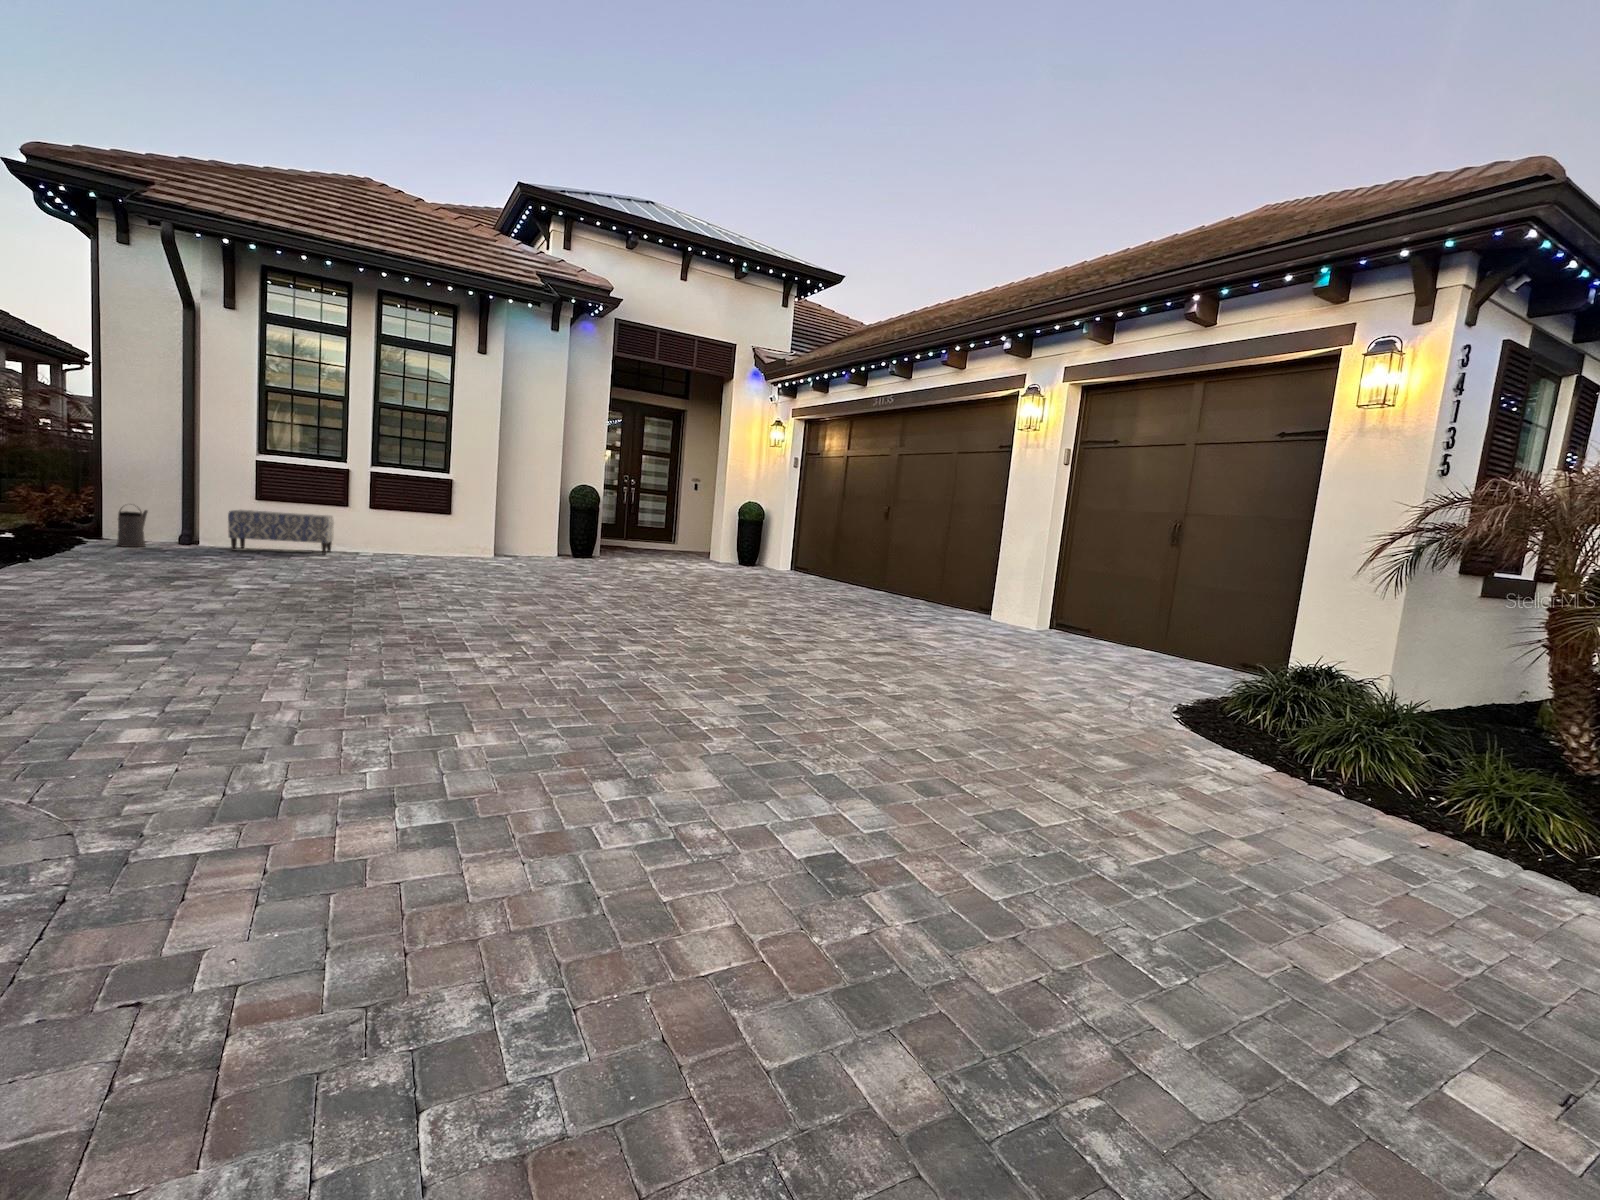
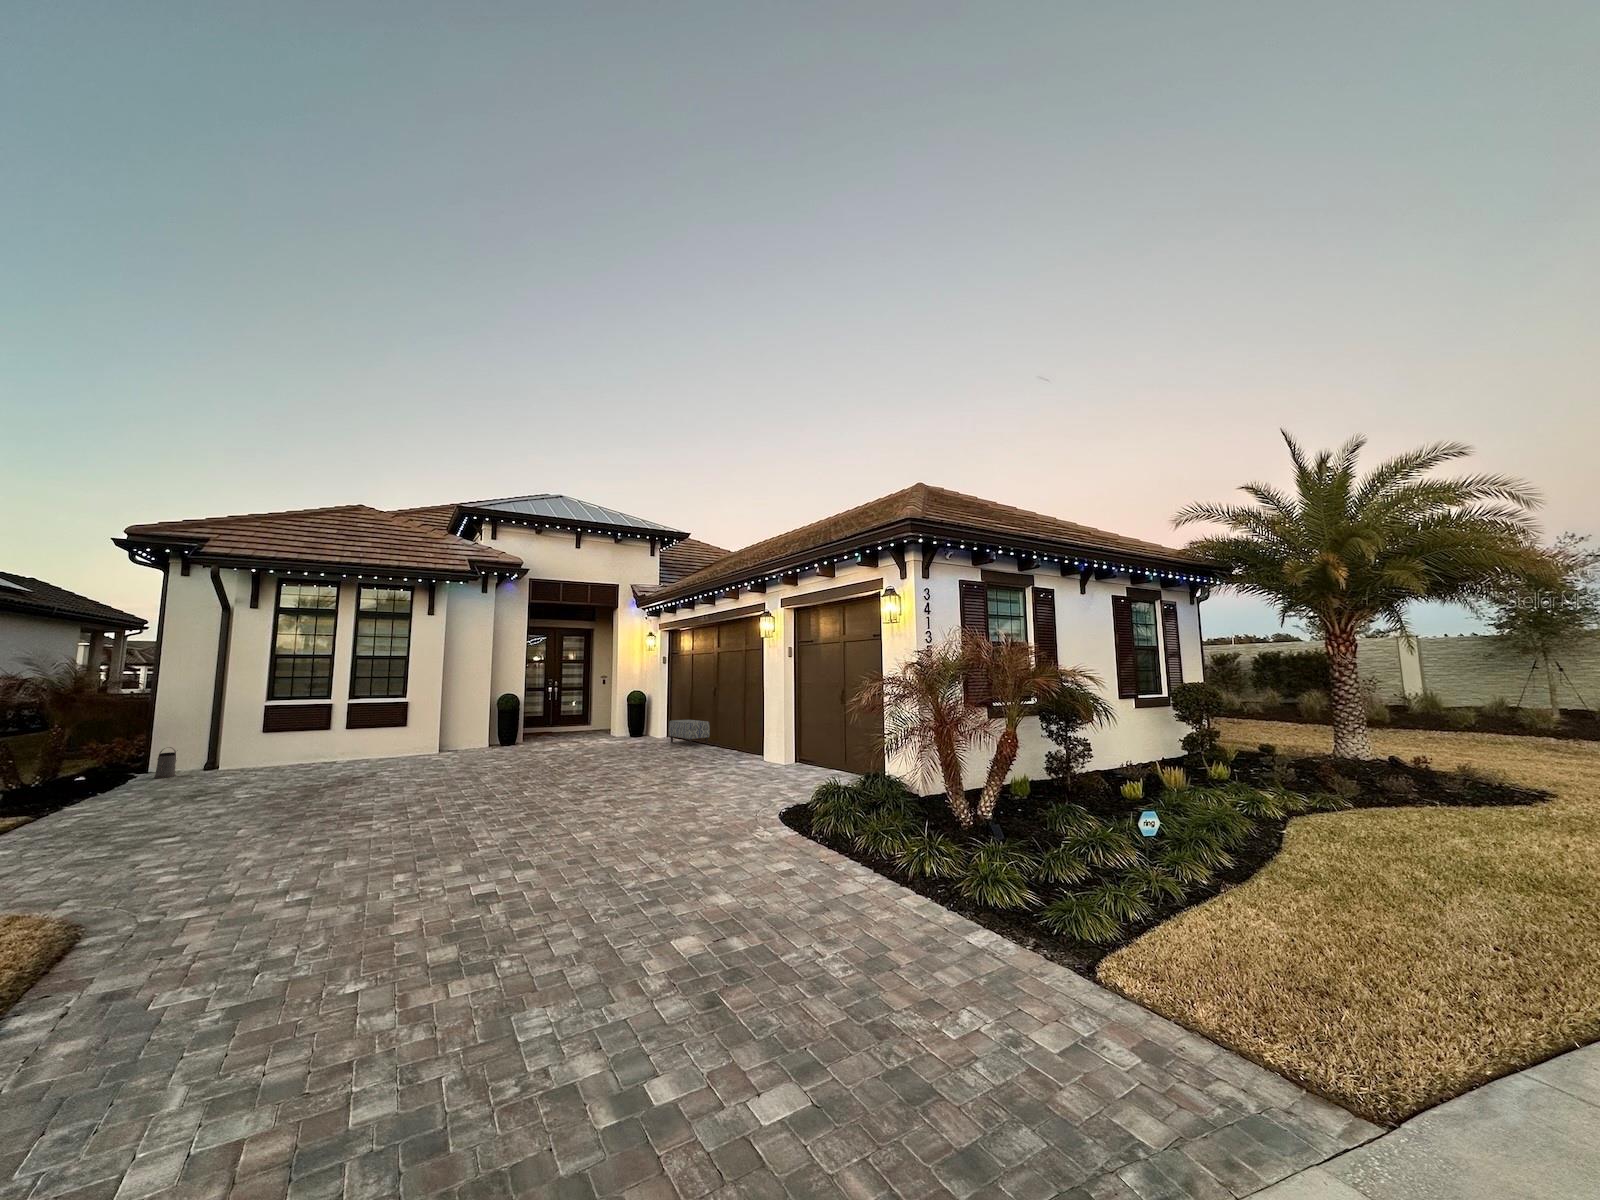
bench: present [228,510,334,555] -> present [669,719,710,746]

